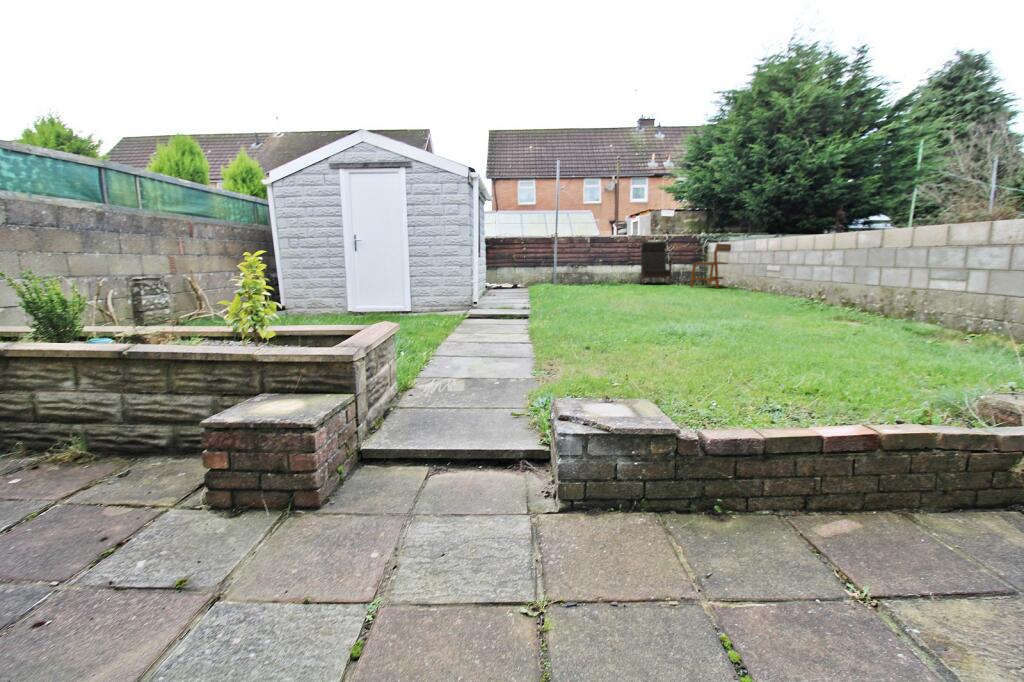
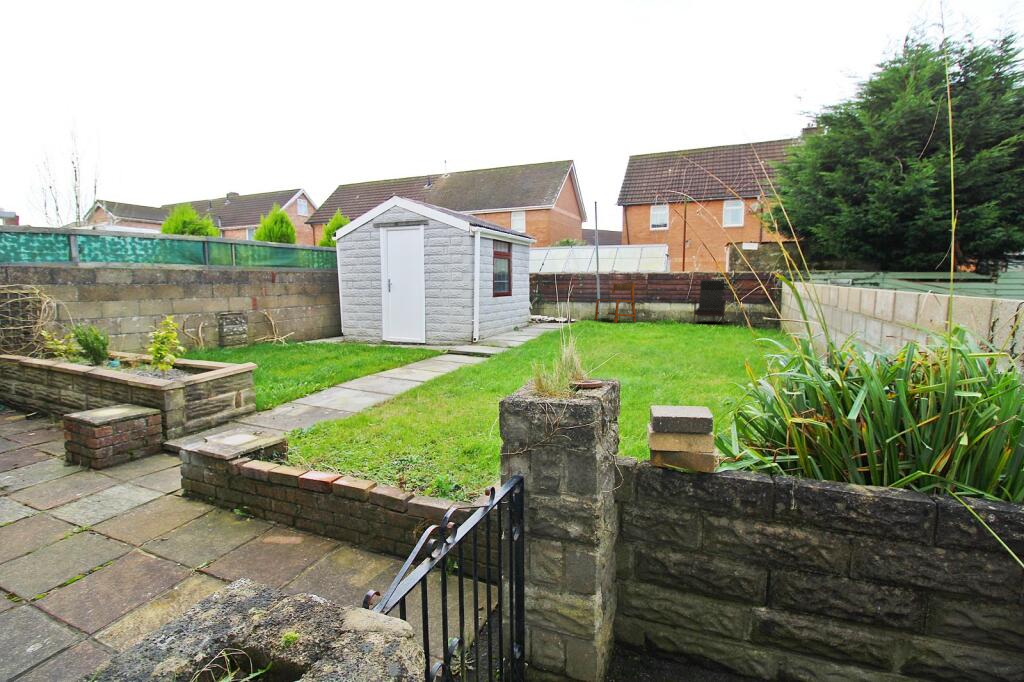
bench: present [690,243,734,287] -> present [595,283,636,323]

